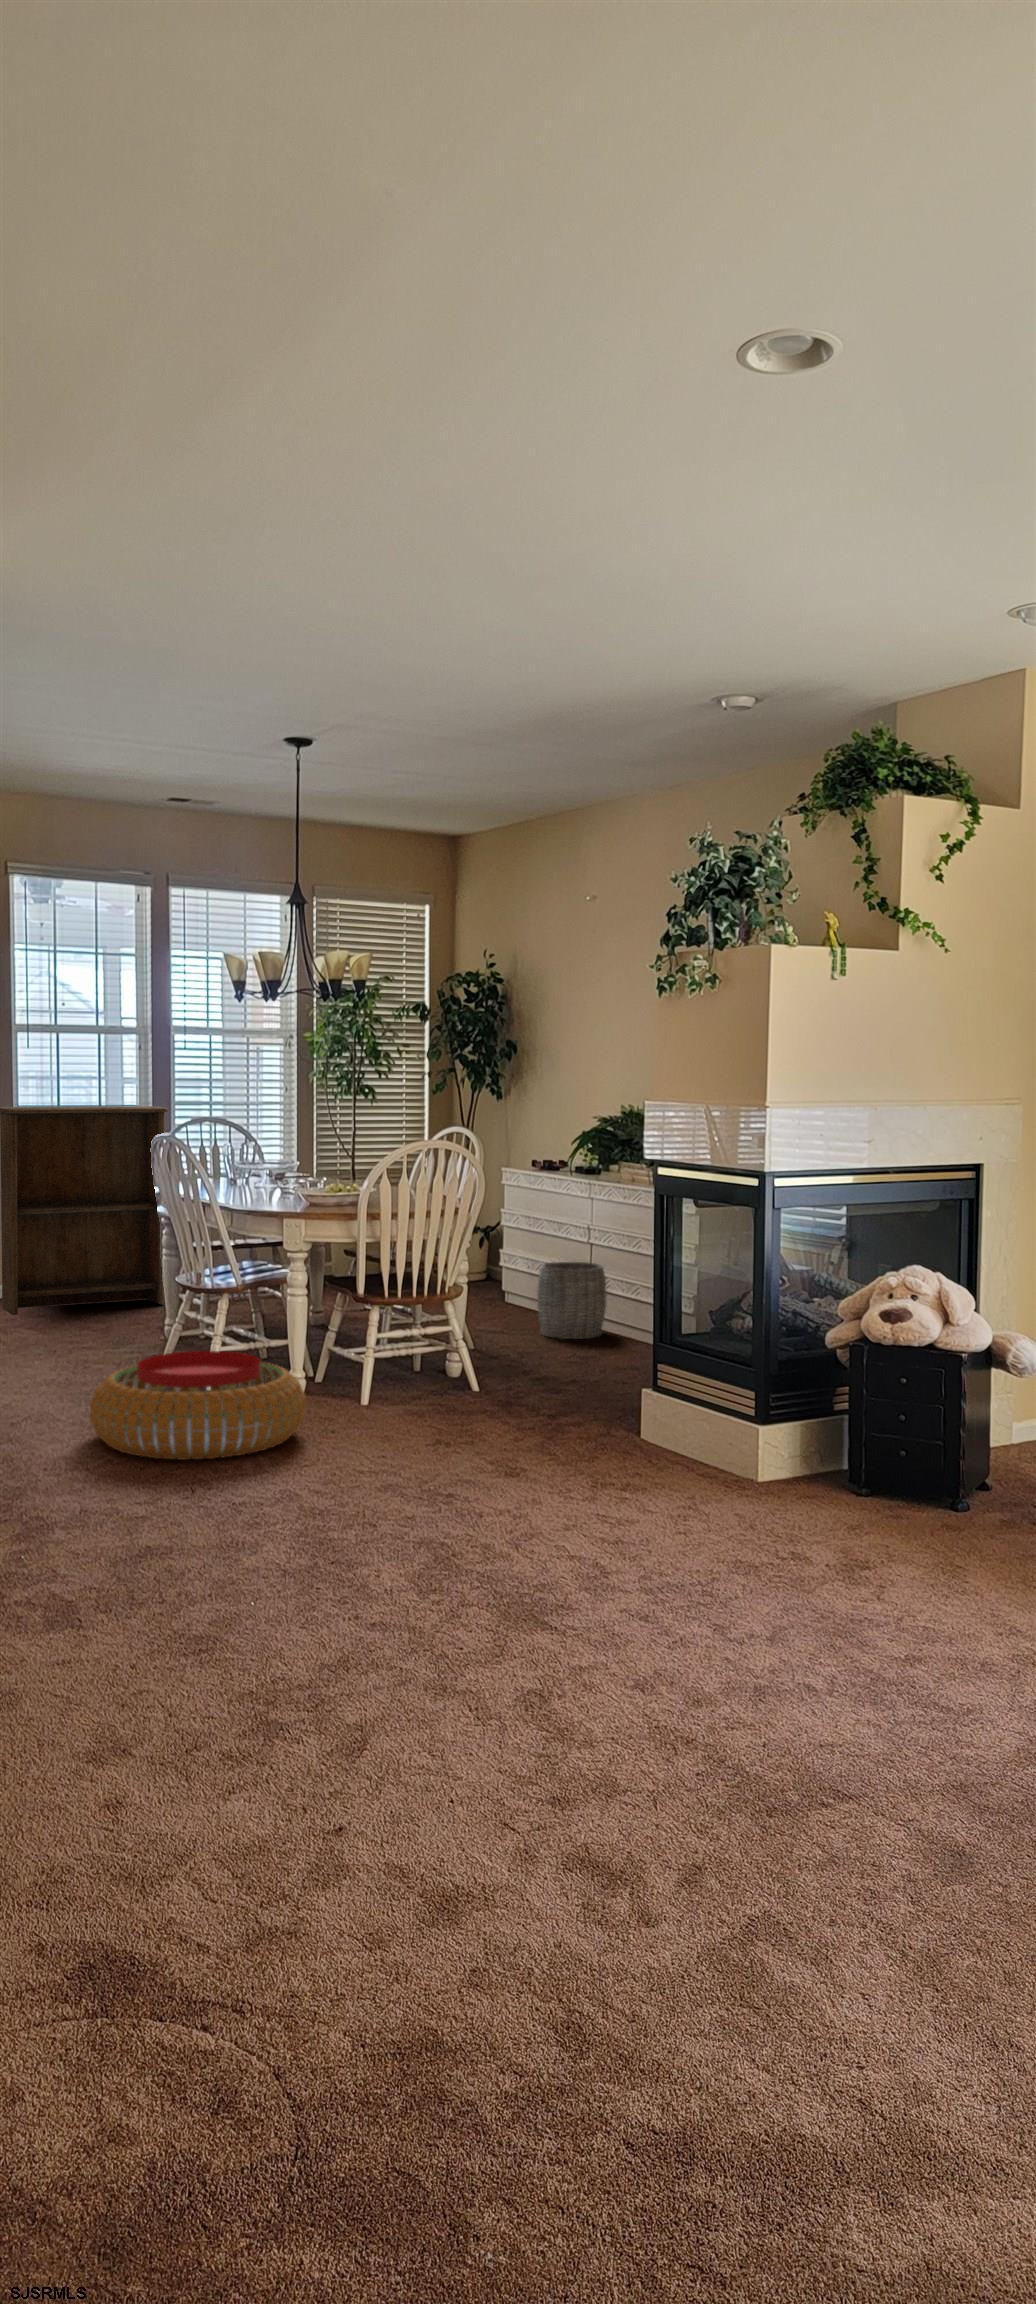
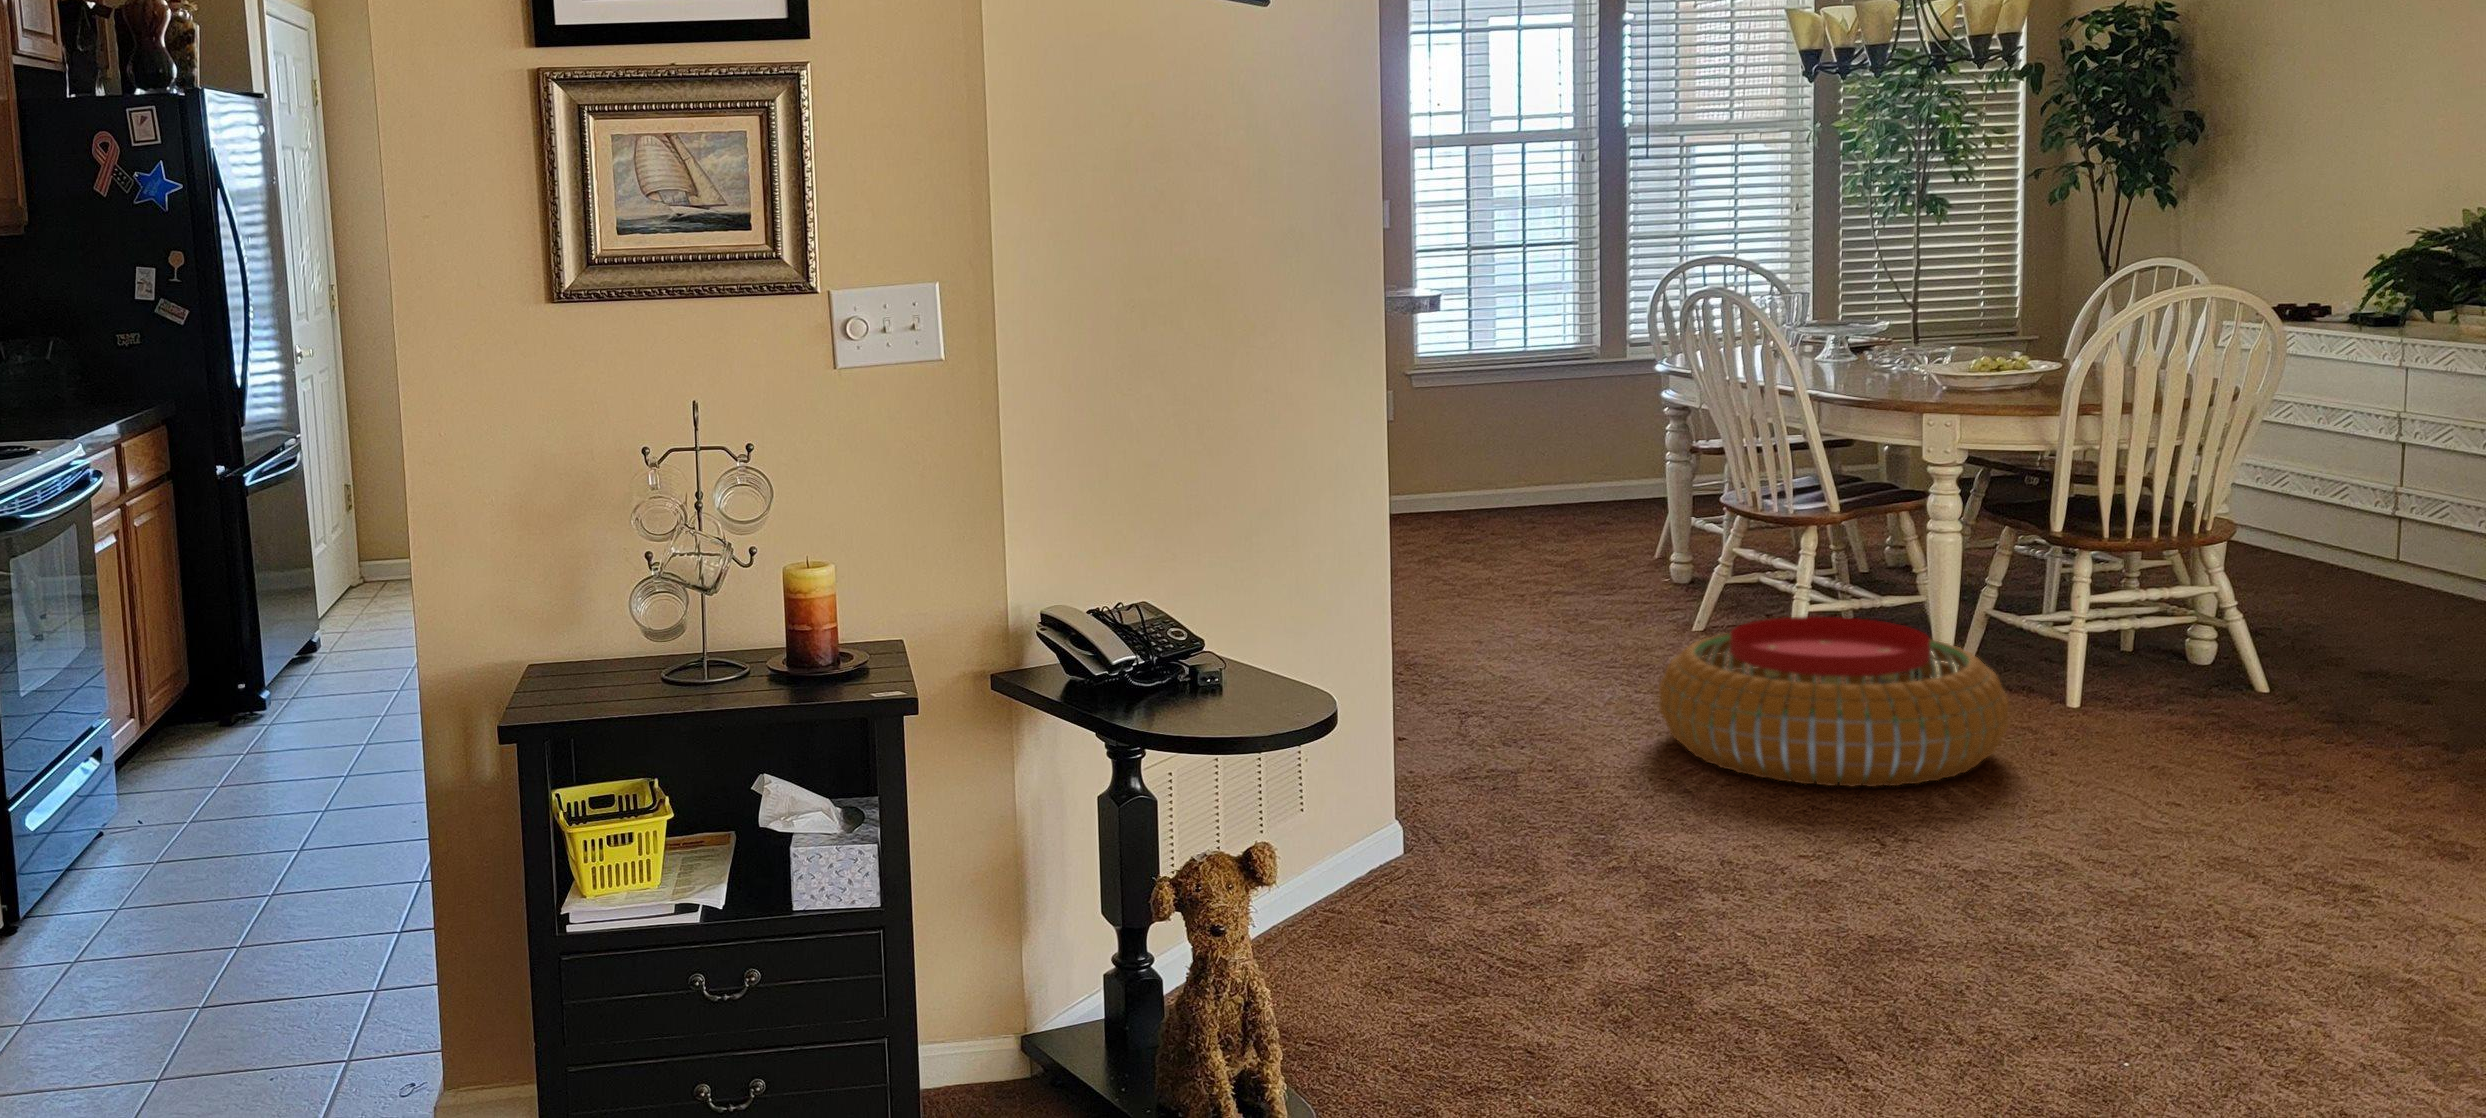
bookshelf: present [0,1106,168,1315] -> none [1399,245,1642,544]
woven basket: present [537,1262,606,1339] -> none [2303,471,2441,601]

